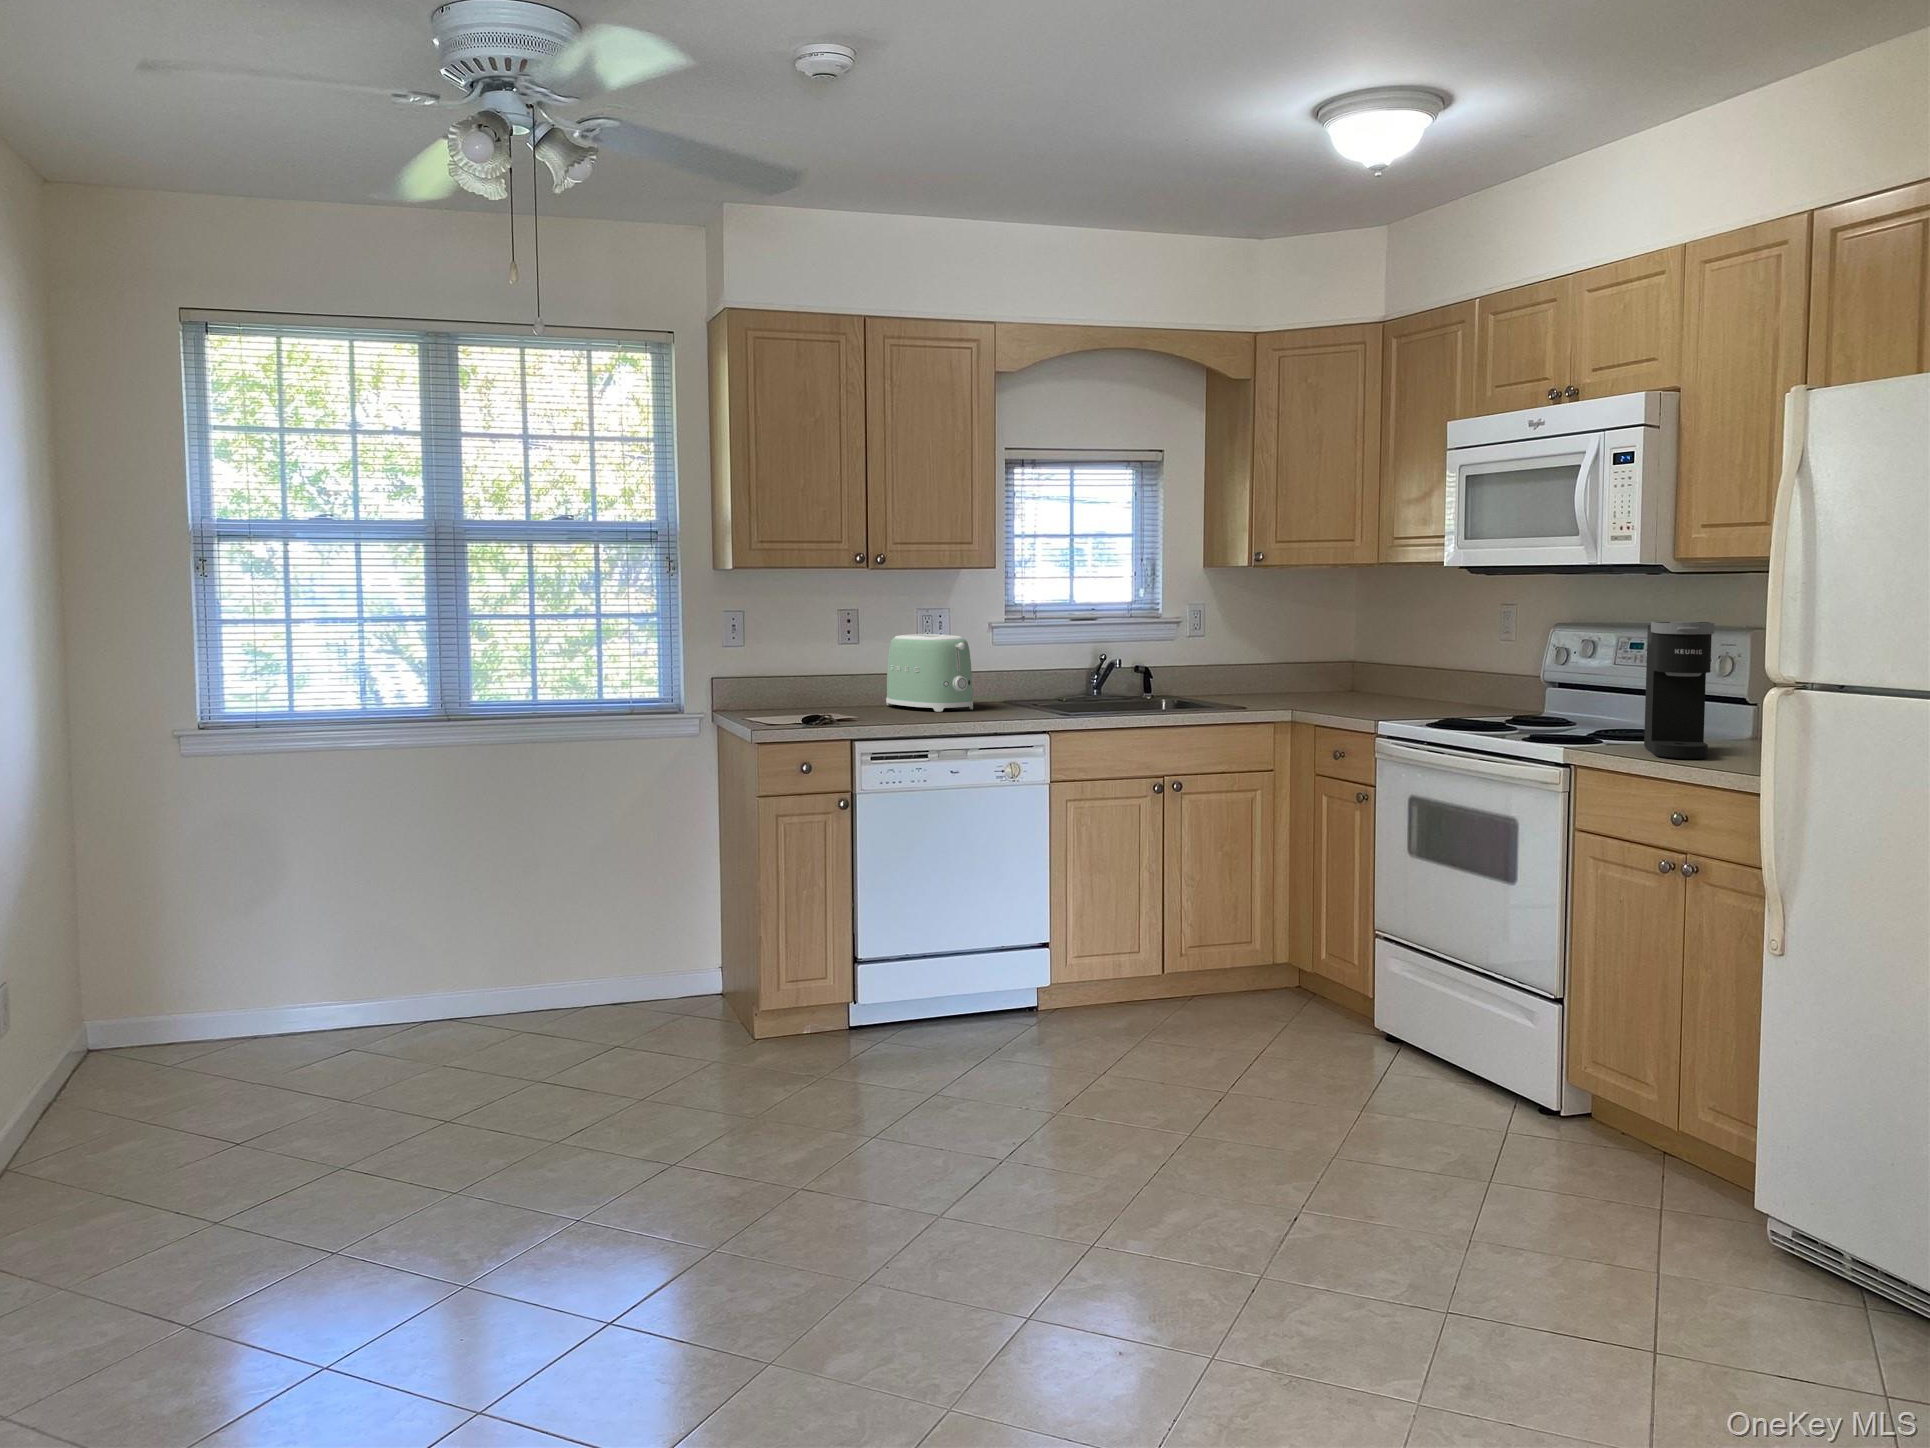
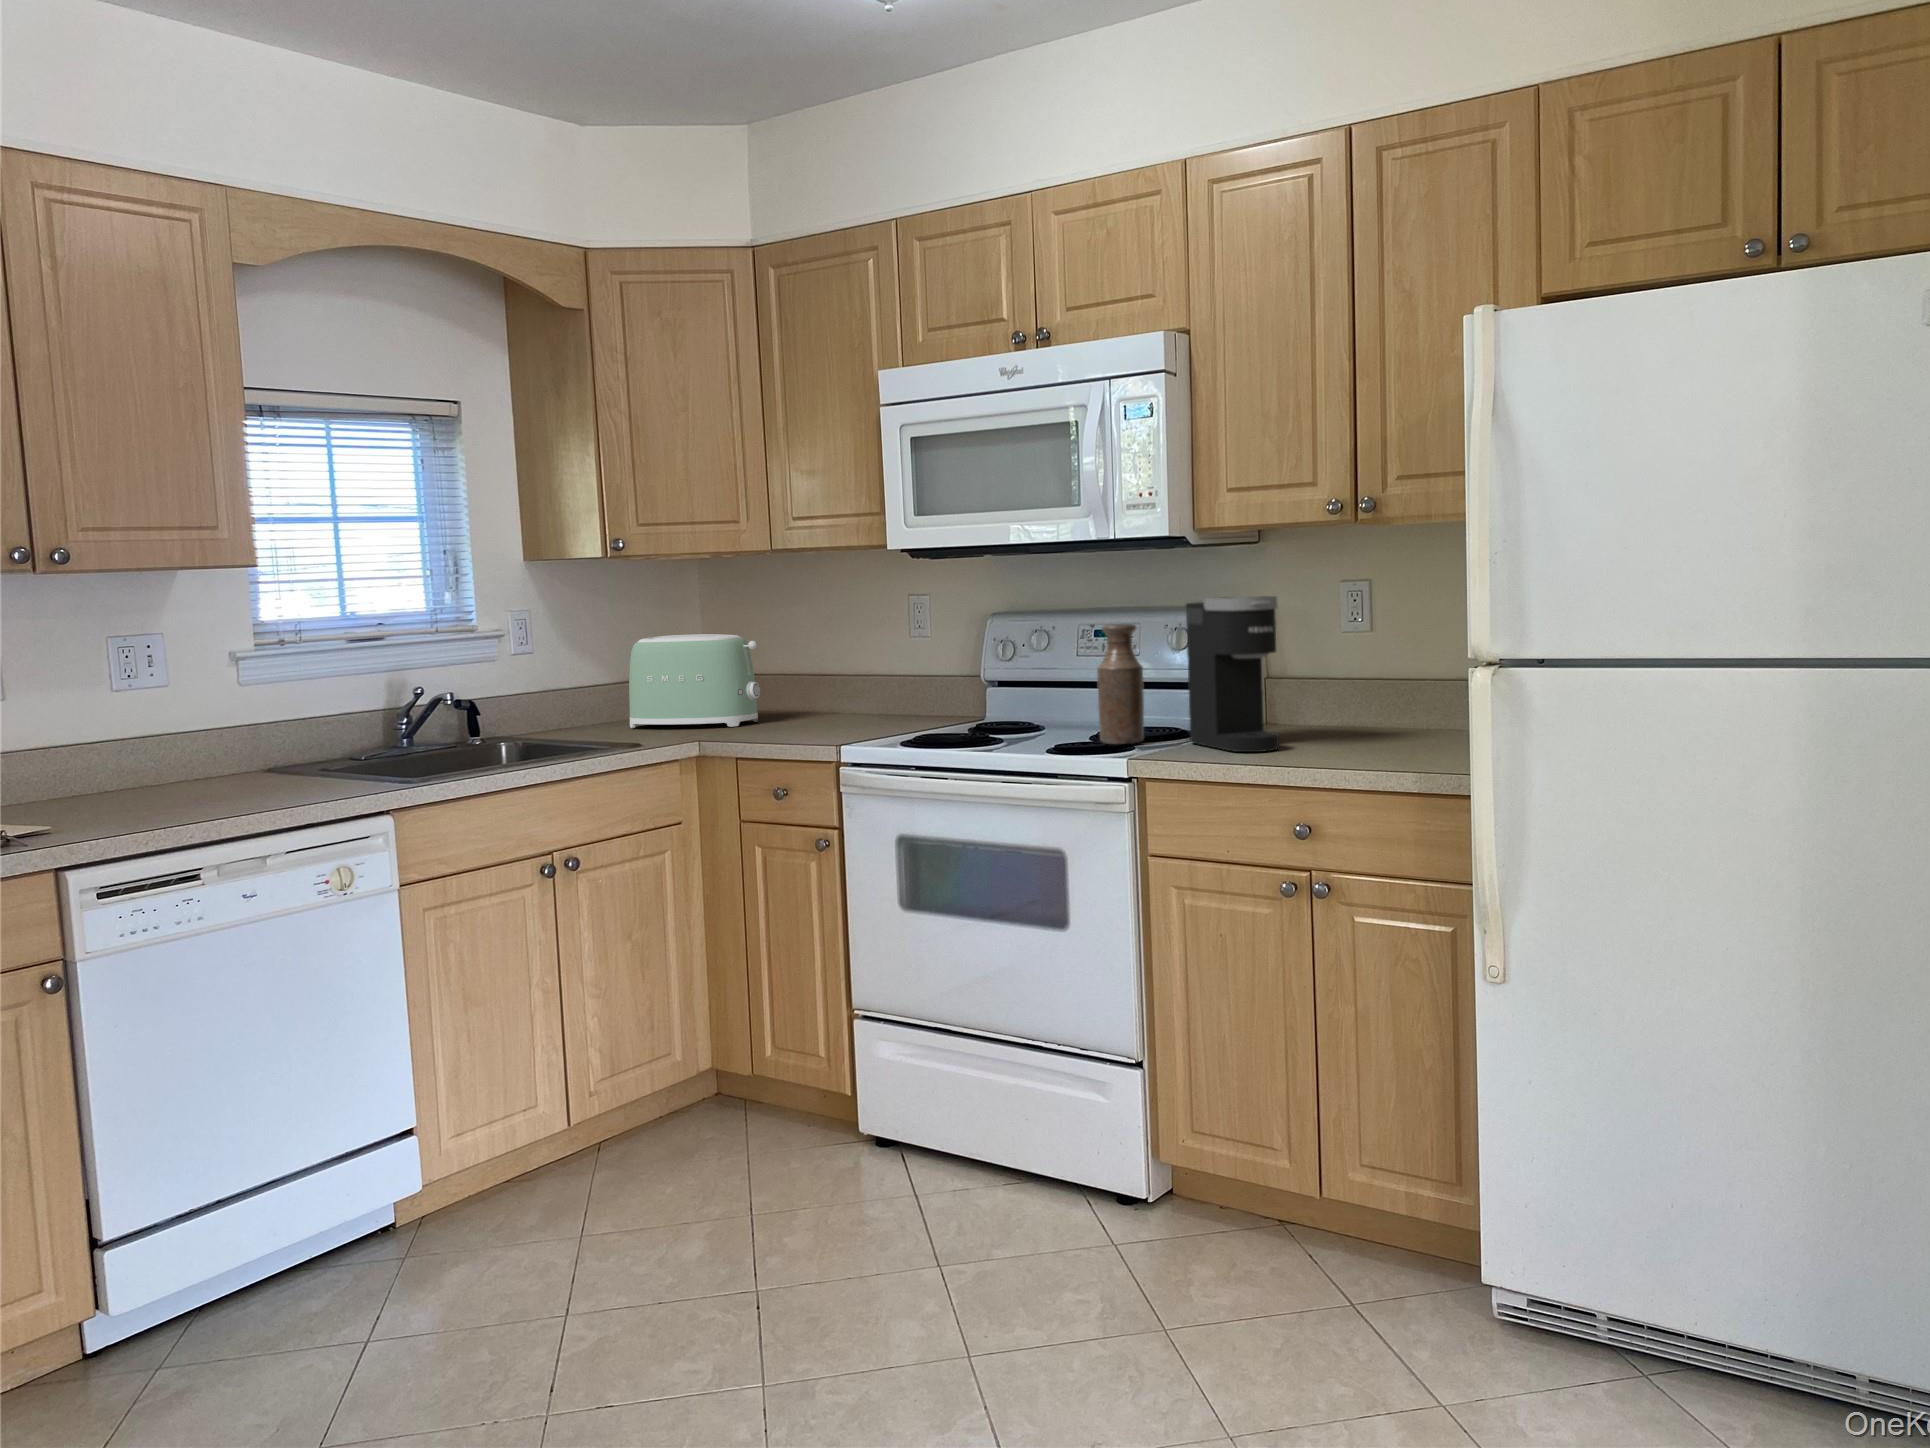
toaster: present [886,634,973,712] -> present [629,634,760,728]
bottle: none [1568,640,1613,742] -> present [1097,624,1144,744]

